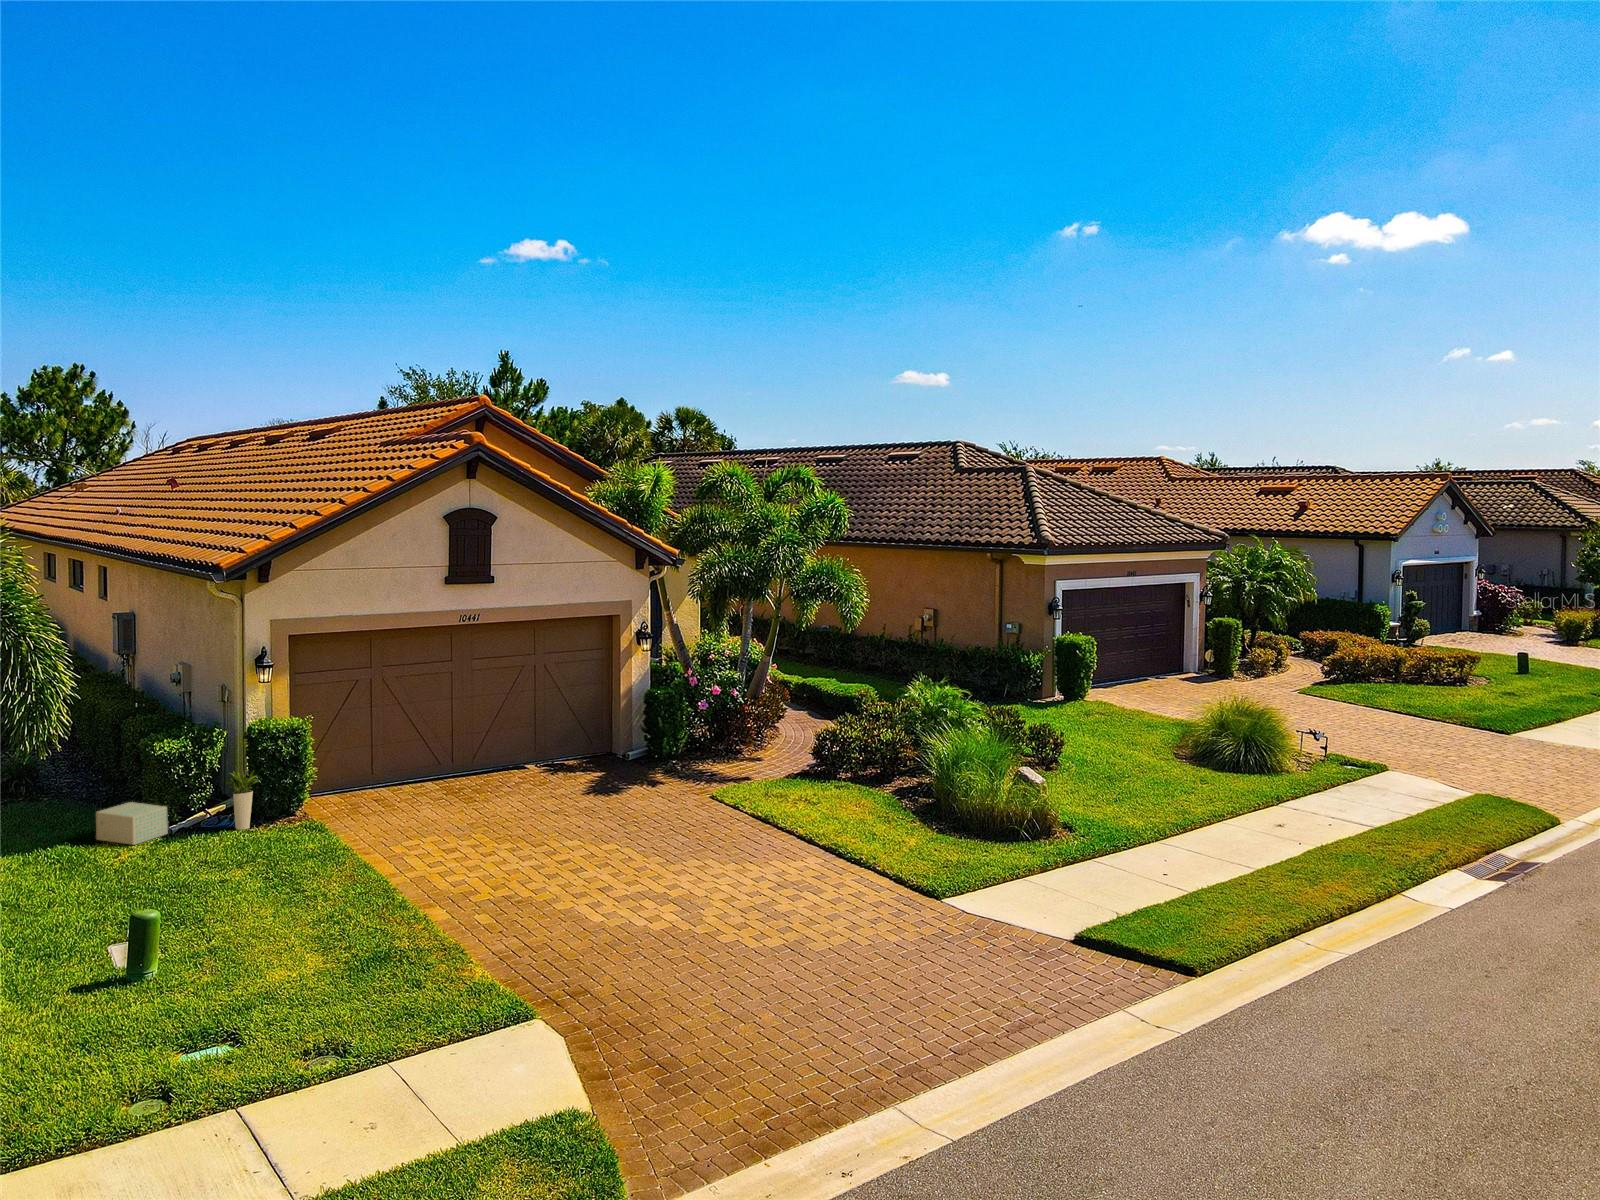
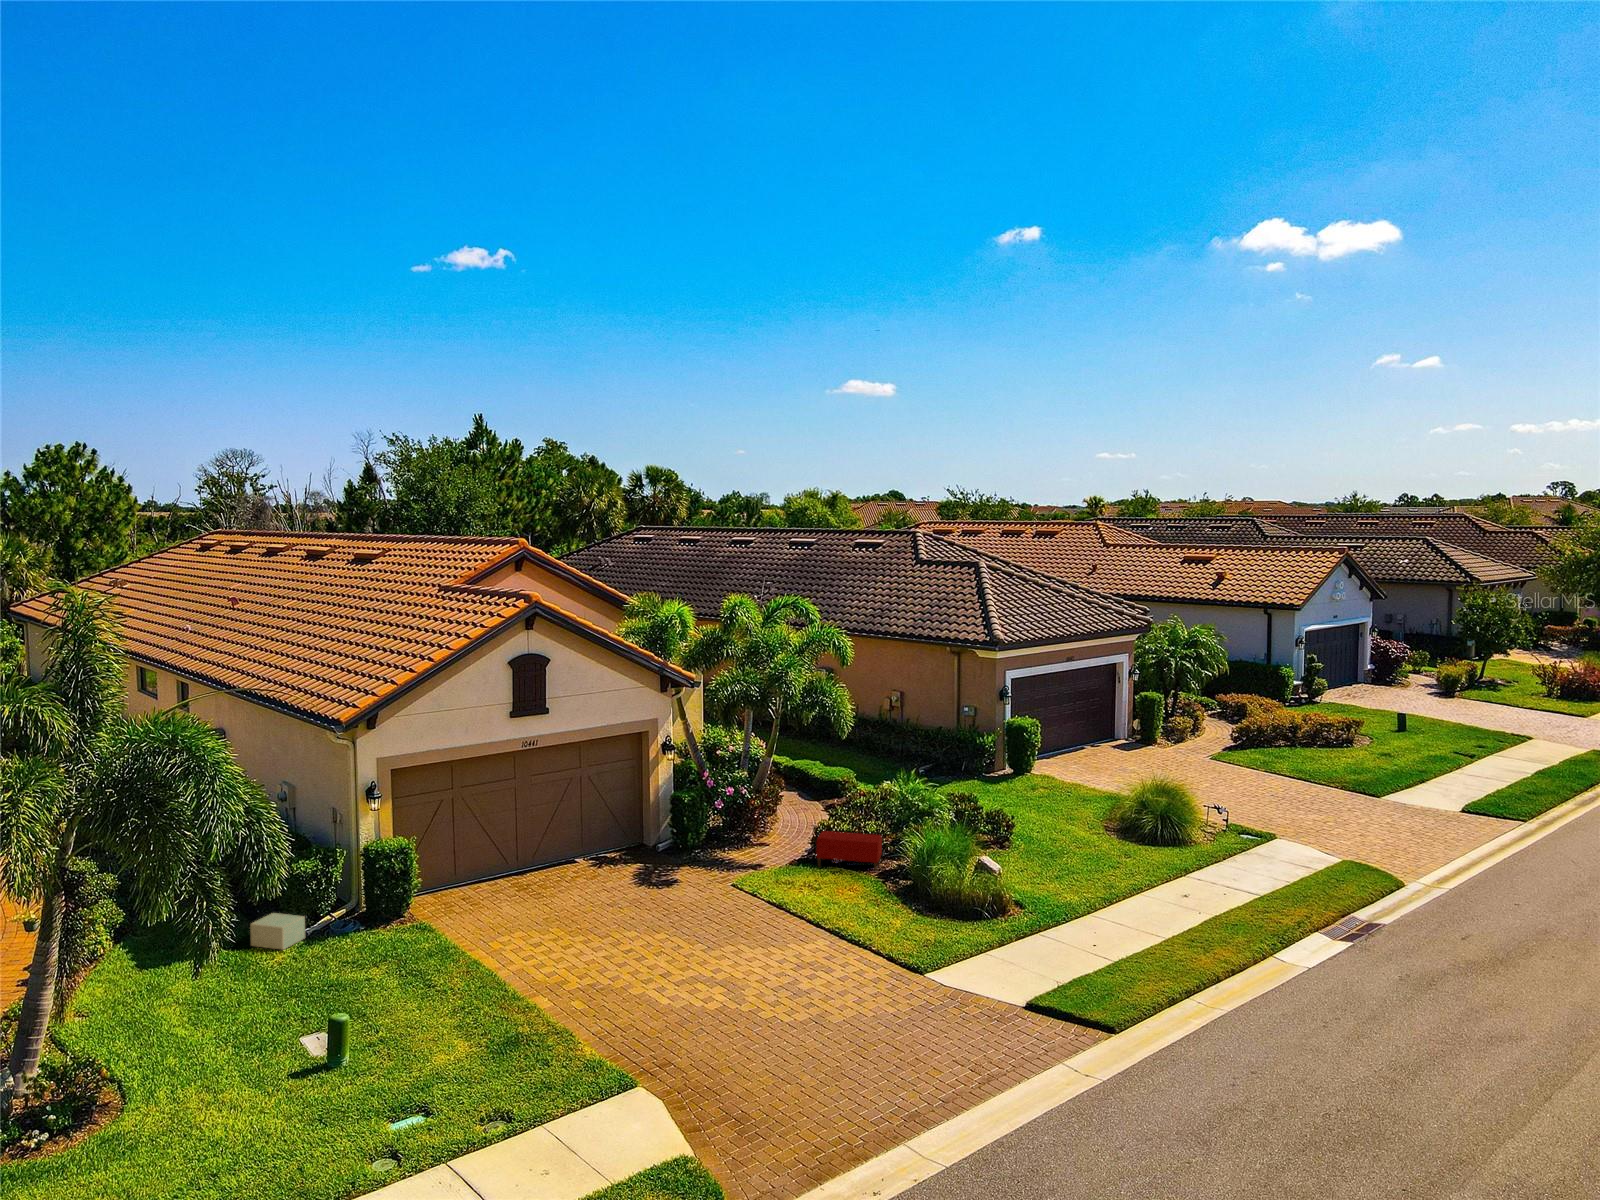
bench: none [819,739,900,787] -> present [816,831,882,871]
planter: present [228,770,258,830] -> none [351,883,377,932]

